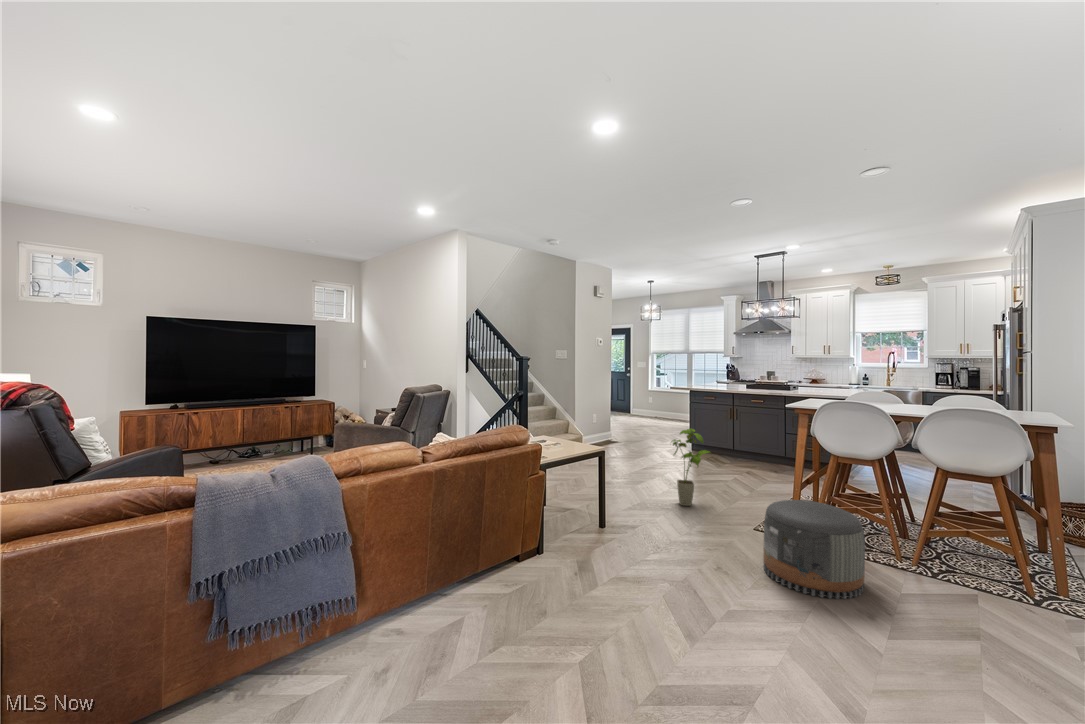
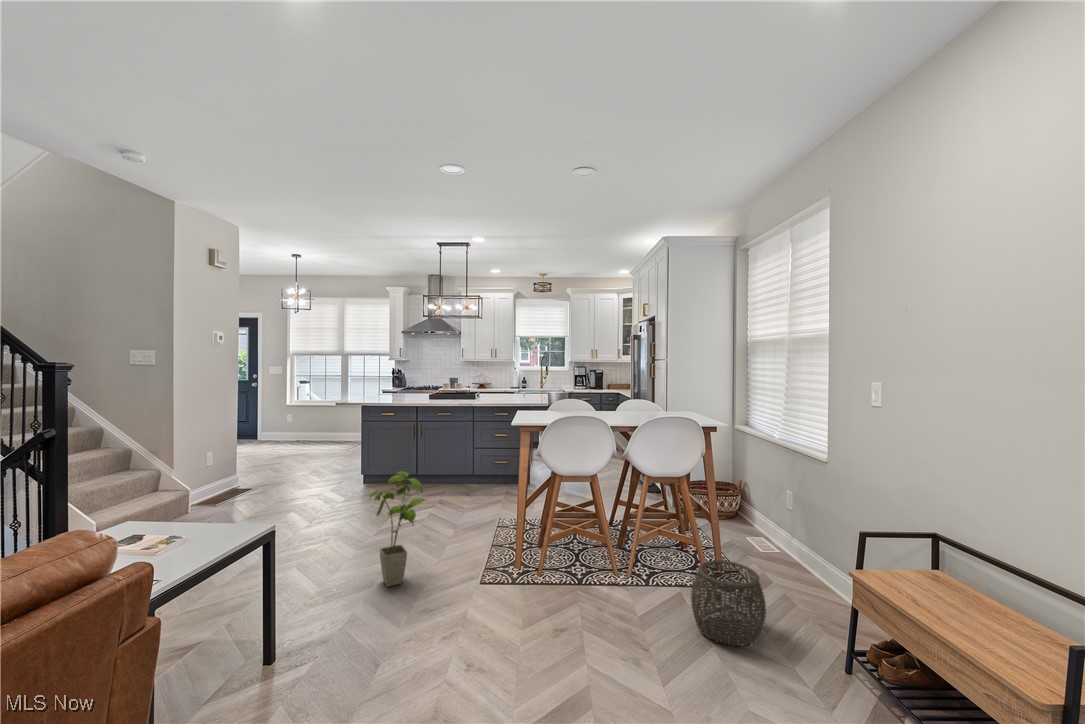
pouf: present [763,500,865,599] -> none [538,556,650,697]
woven basket: none [930,537,1025,620] -> present [691,560,766,646]

